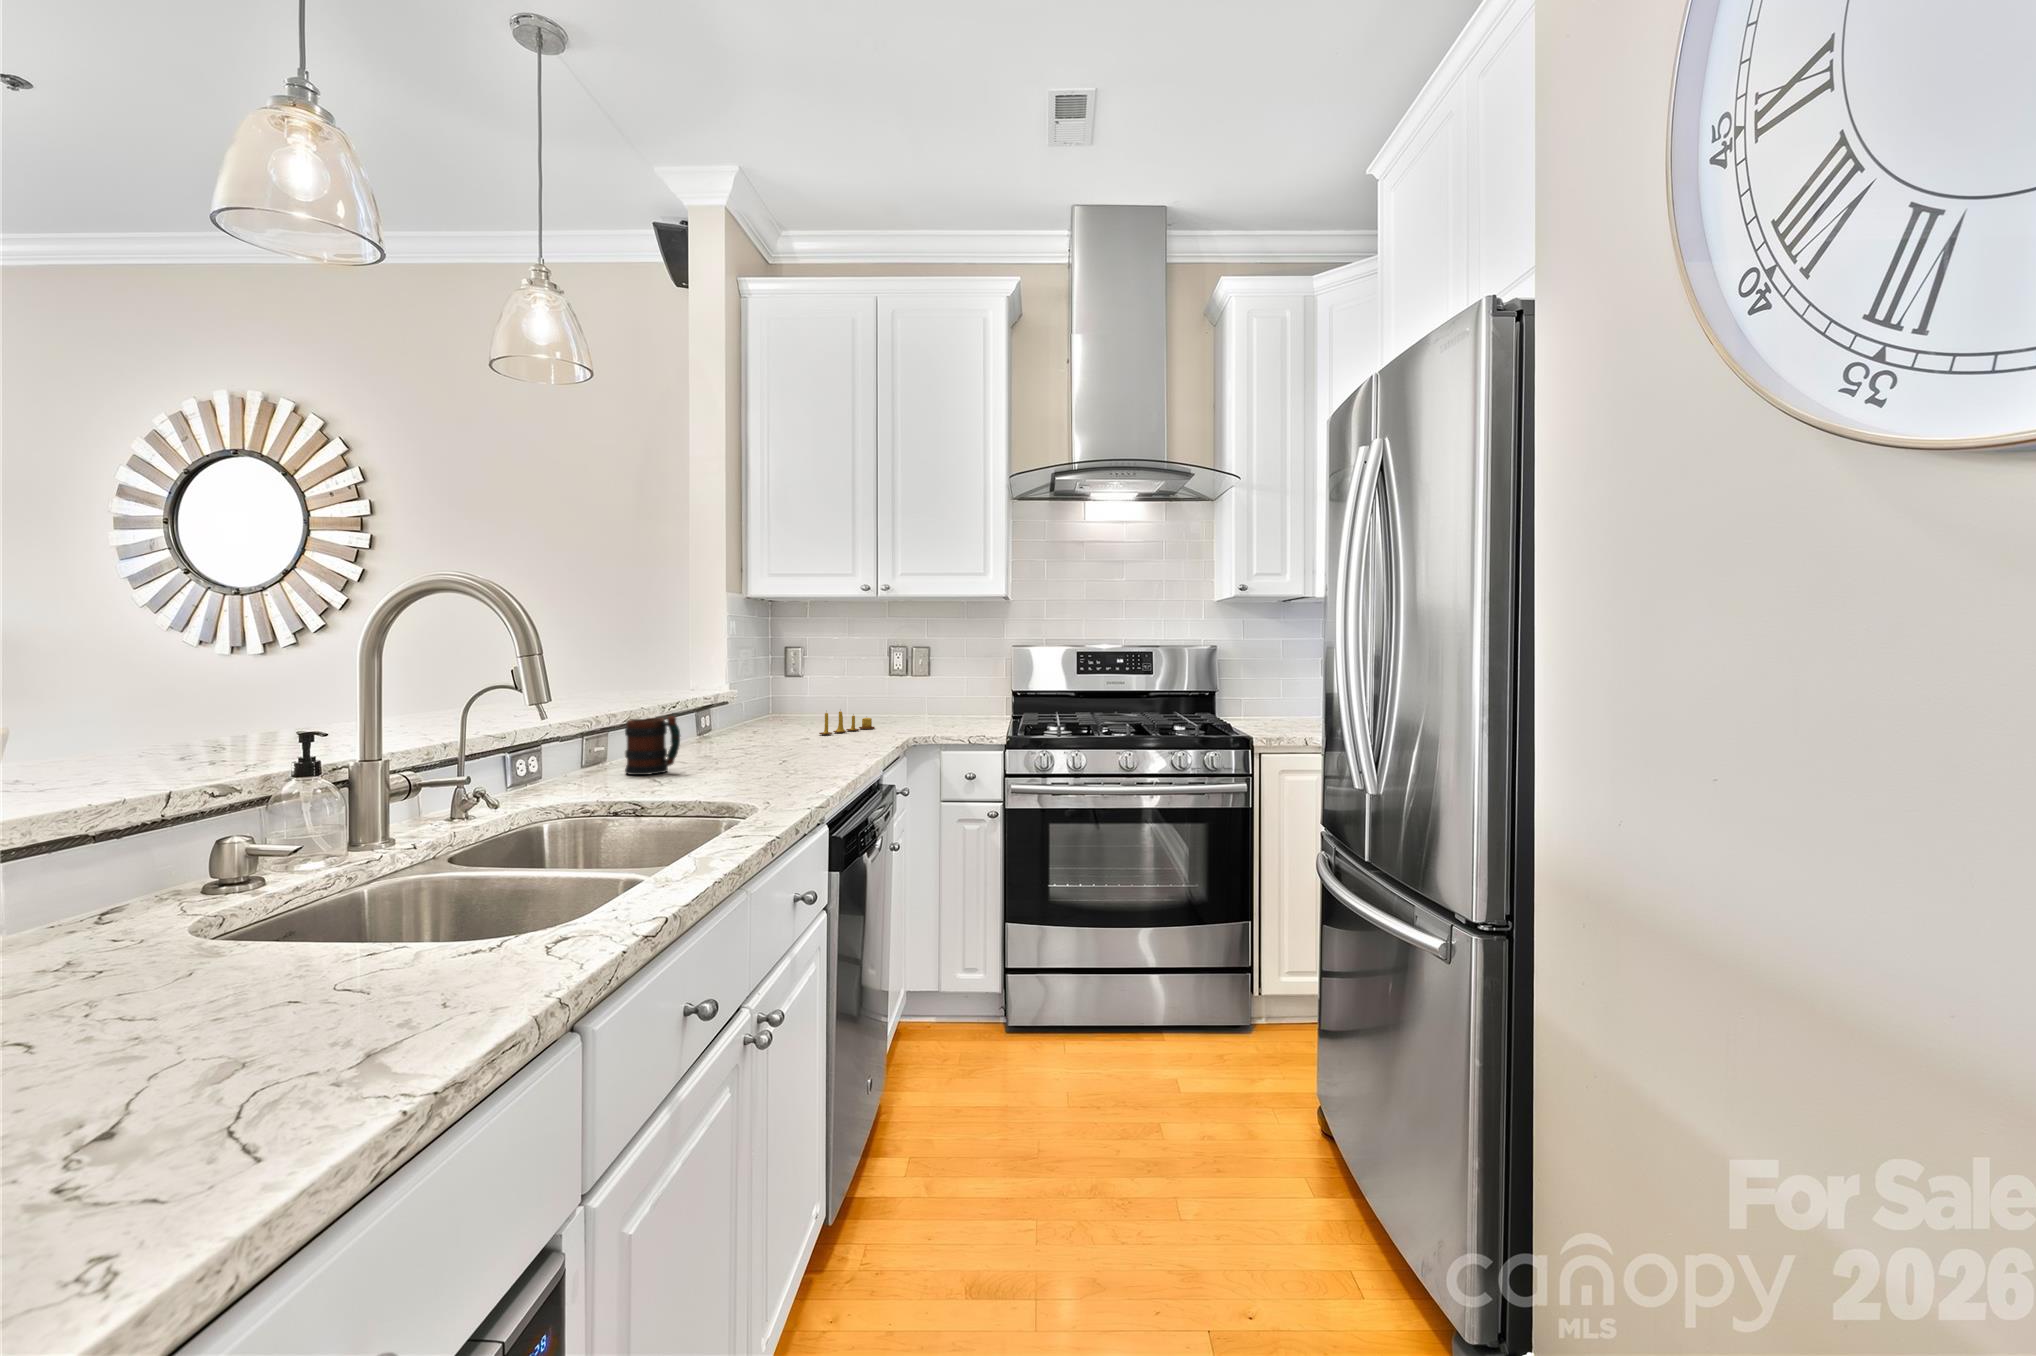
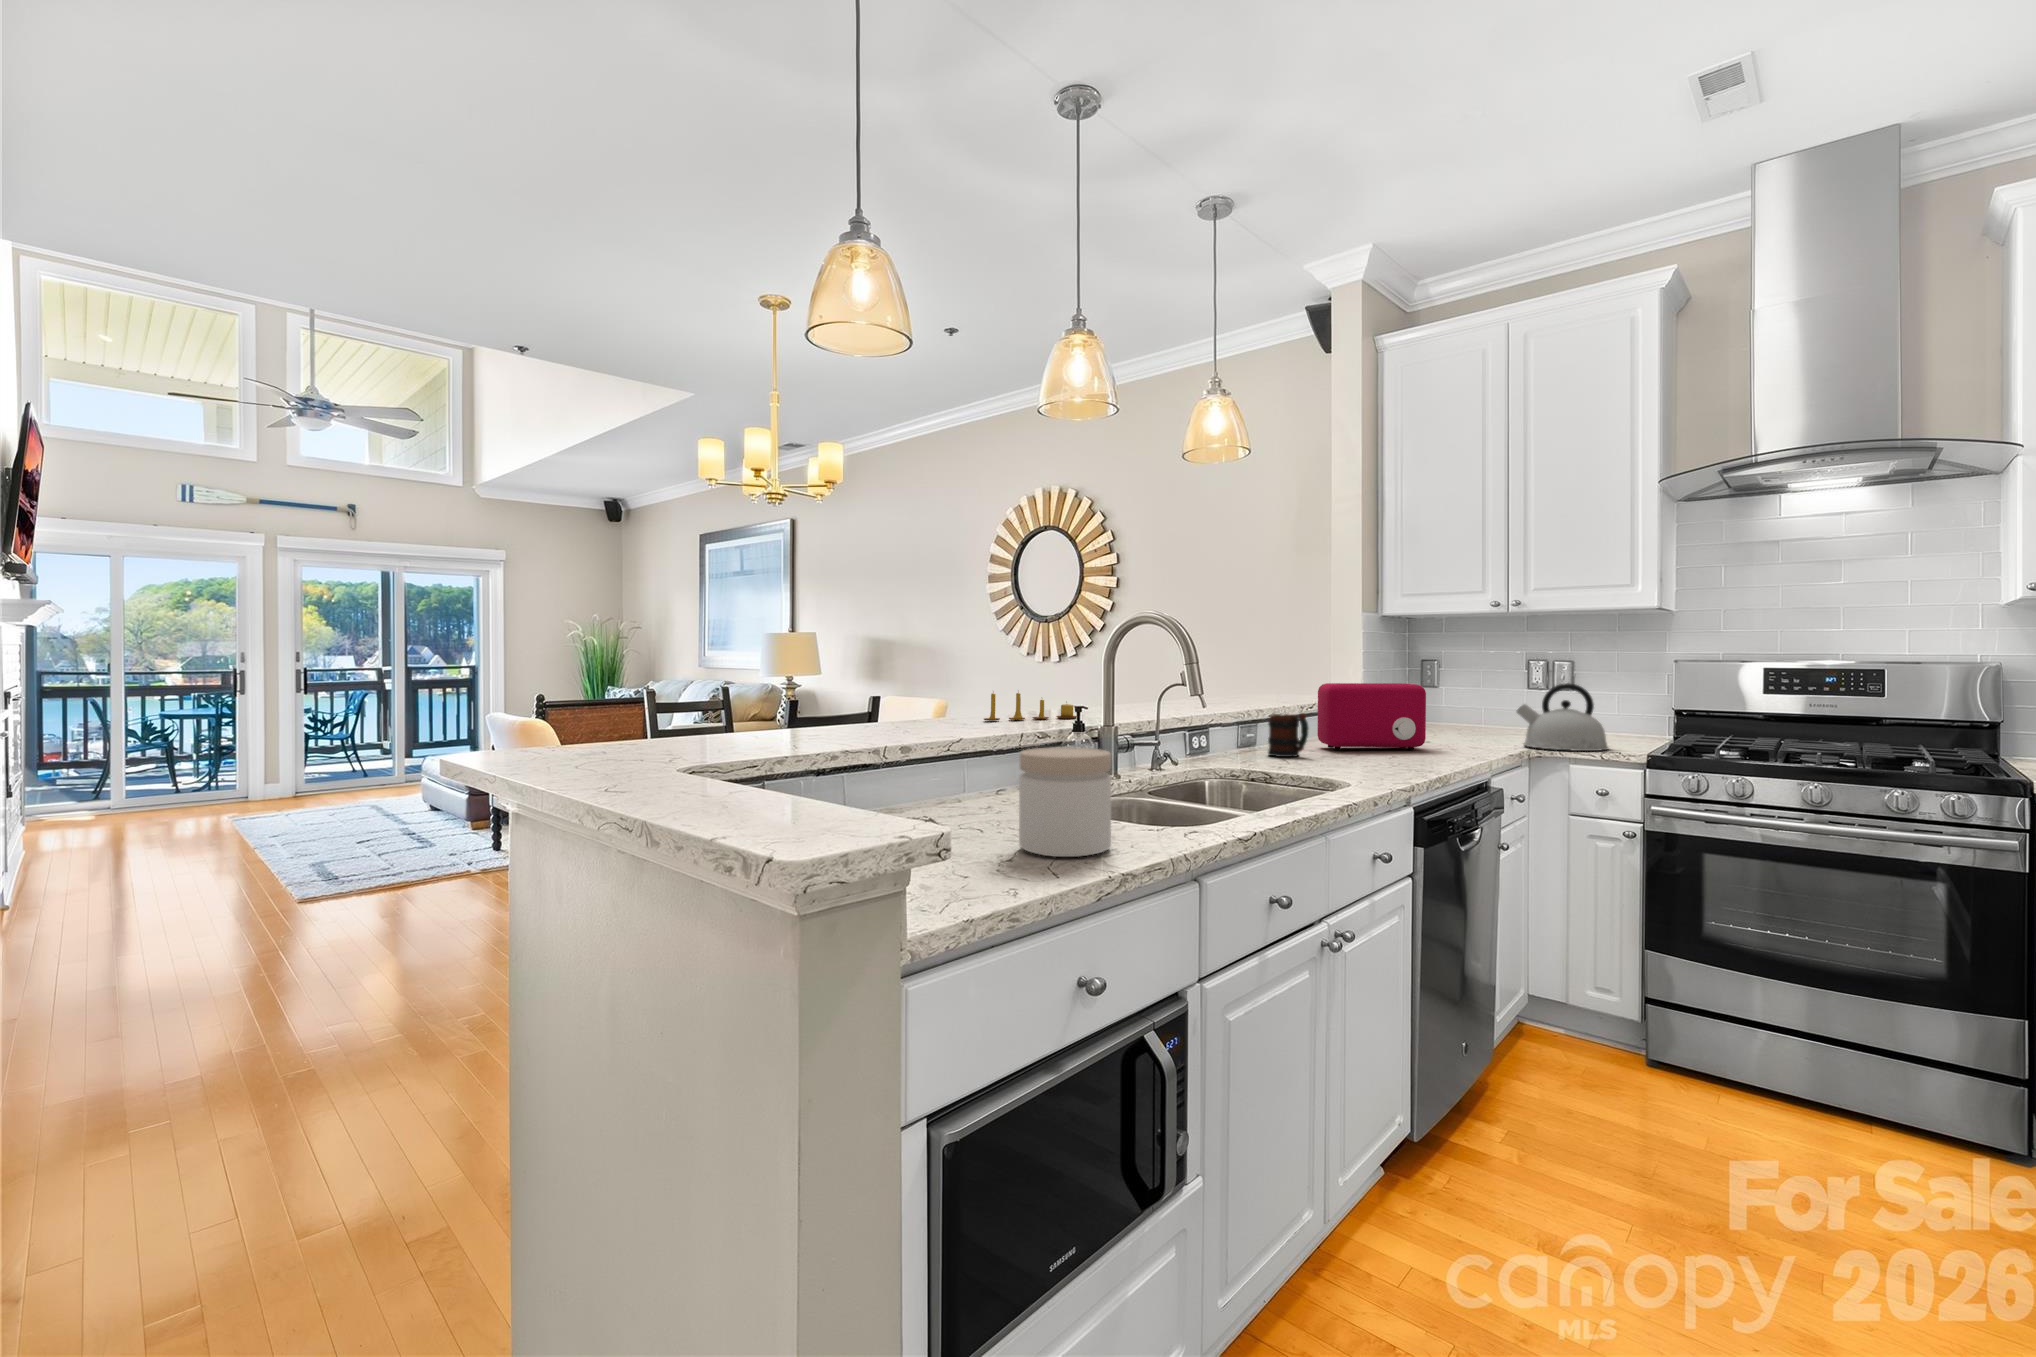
kettle: none [892,670,974,739] -> present [1516,683,1608,751]
toaster: none [683,674,809,758] -> present [1318,683,1426,750]
candle: present [819,711,875,735] -> present [984,692,1077,721]
jar: none [127,832,394,1105] -> present [1019,747,1111,857]

